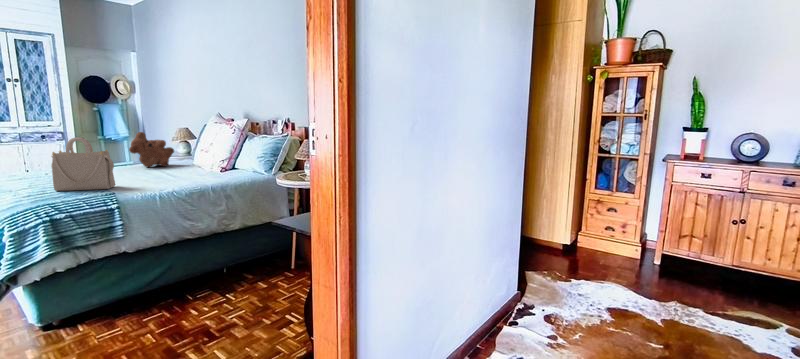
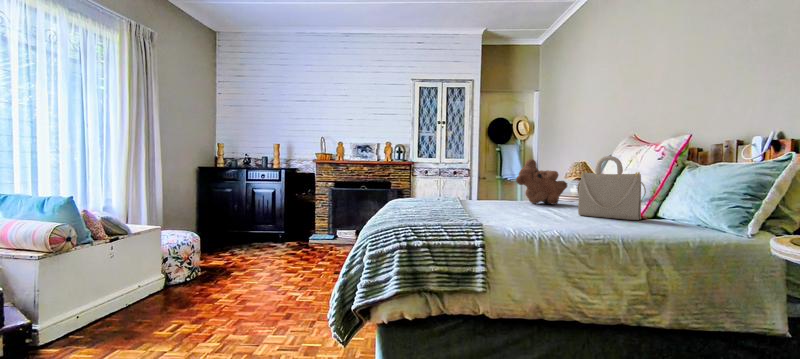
handbag: present [51,137,115,191] -> present [577,156,646,220]

